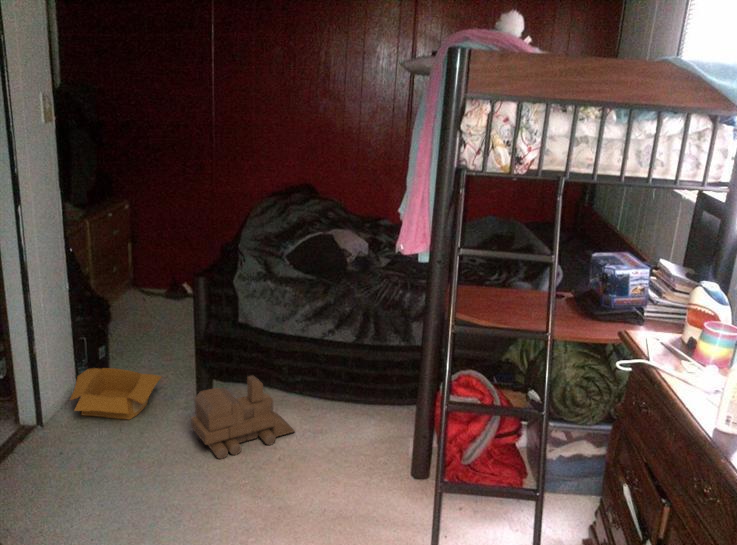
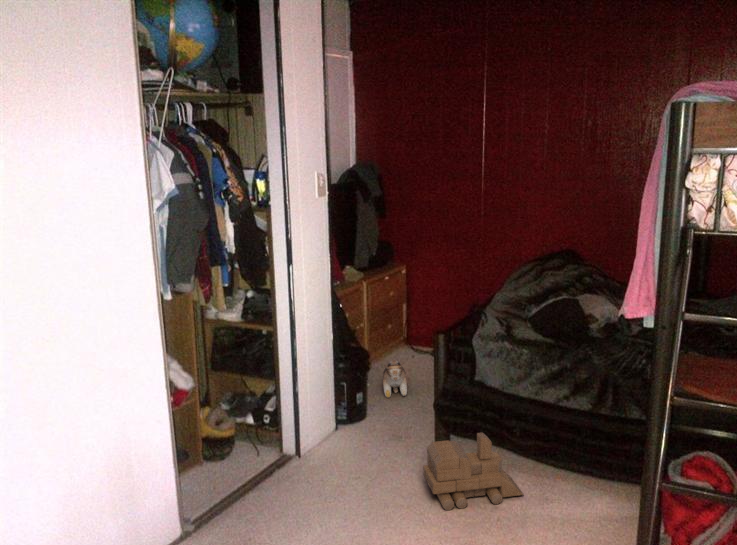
plush toy: none [125,306,155,349] -> present [383,360,408,398]
cardboard box: present [70,368,161,420] -> none [326,411,406,461]

